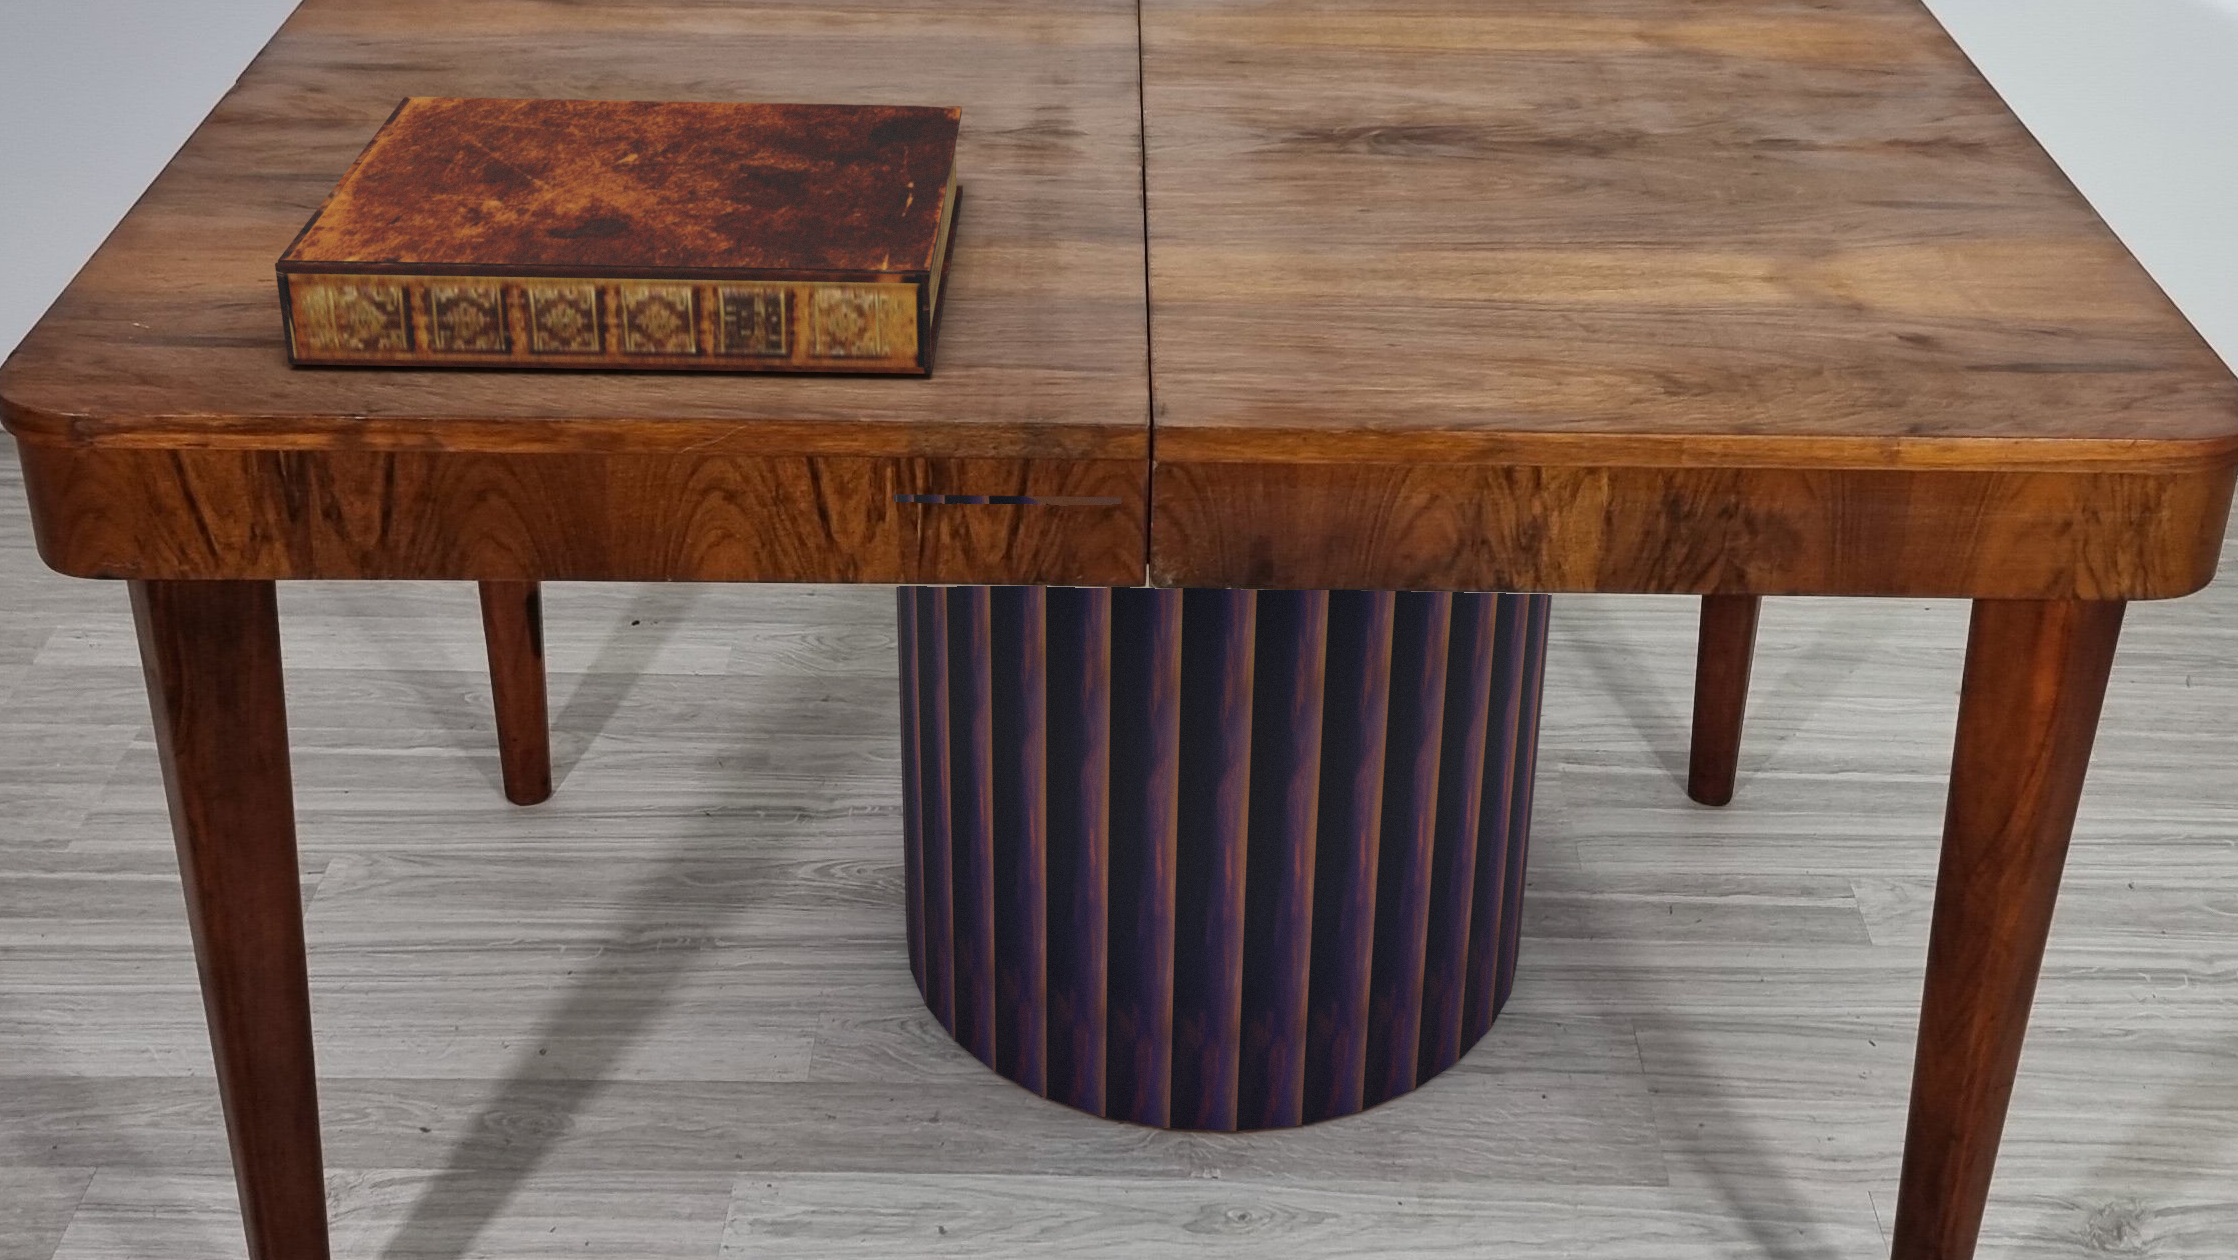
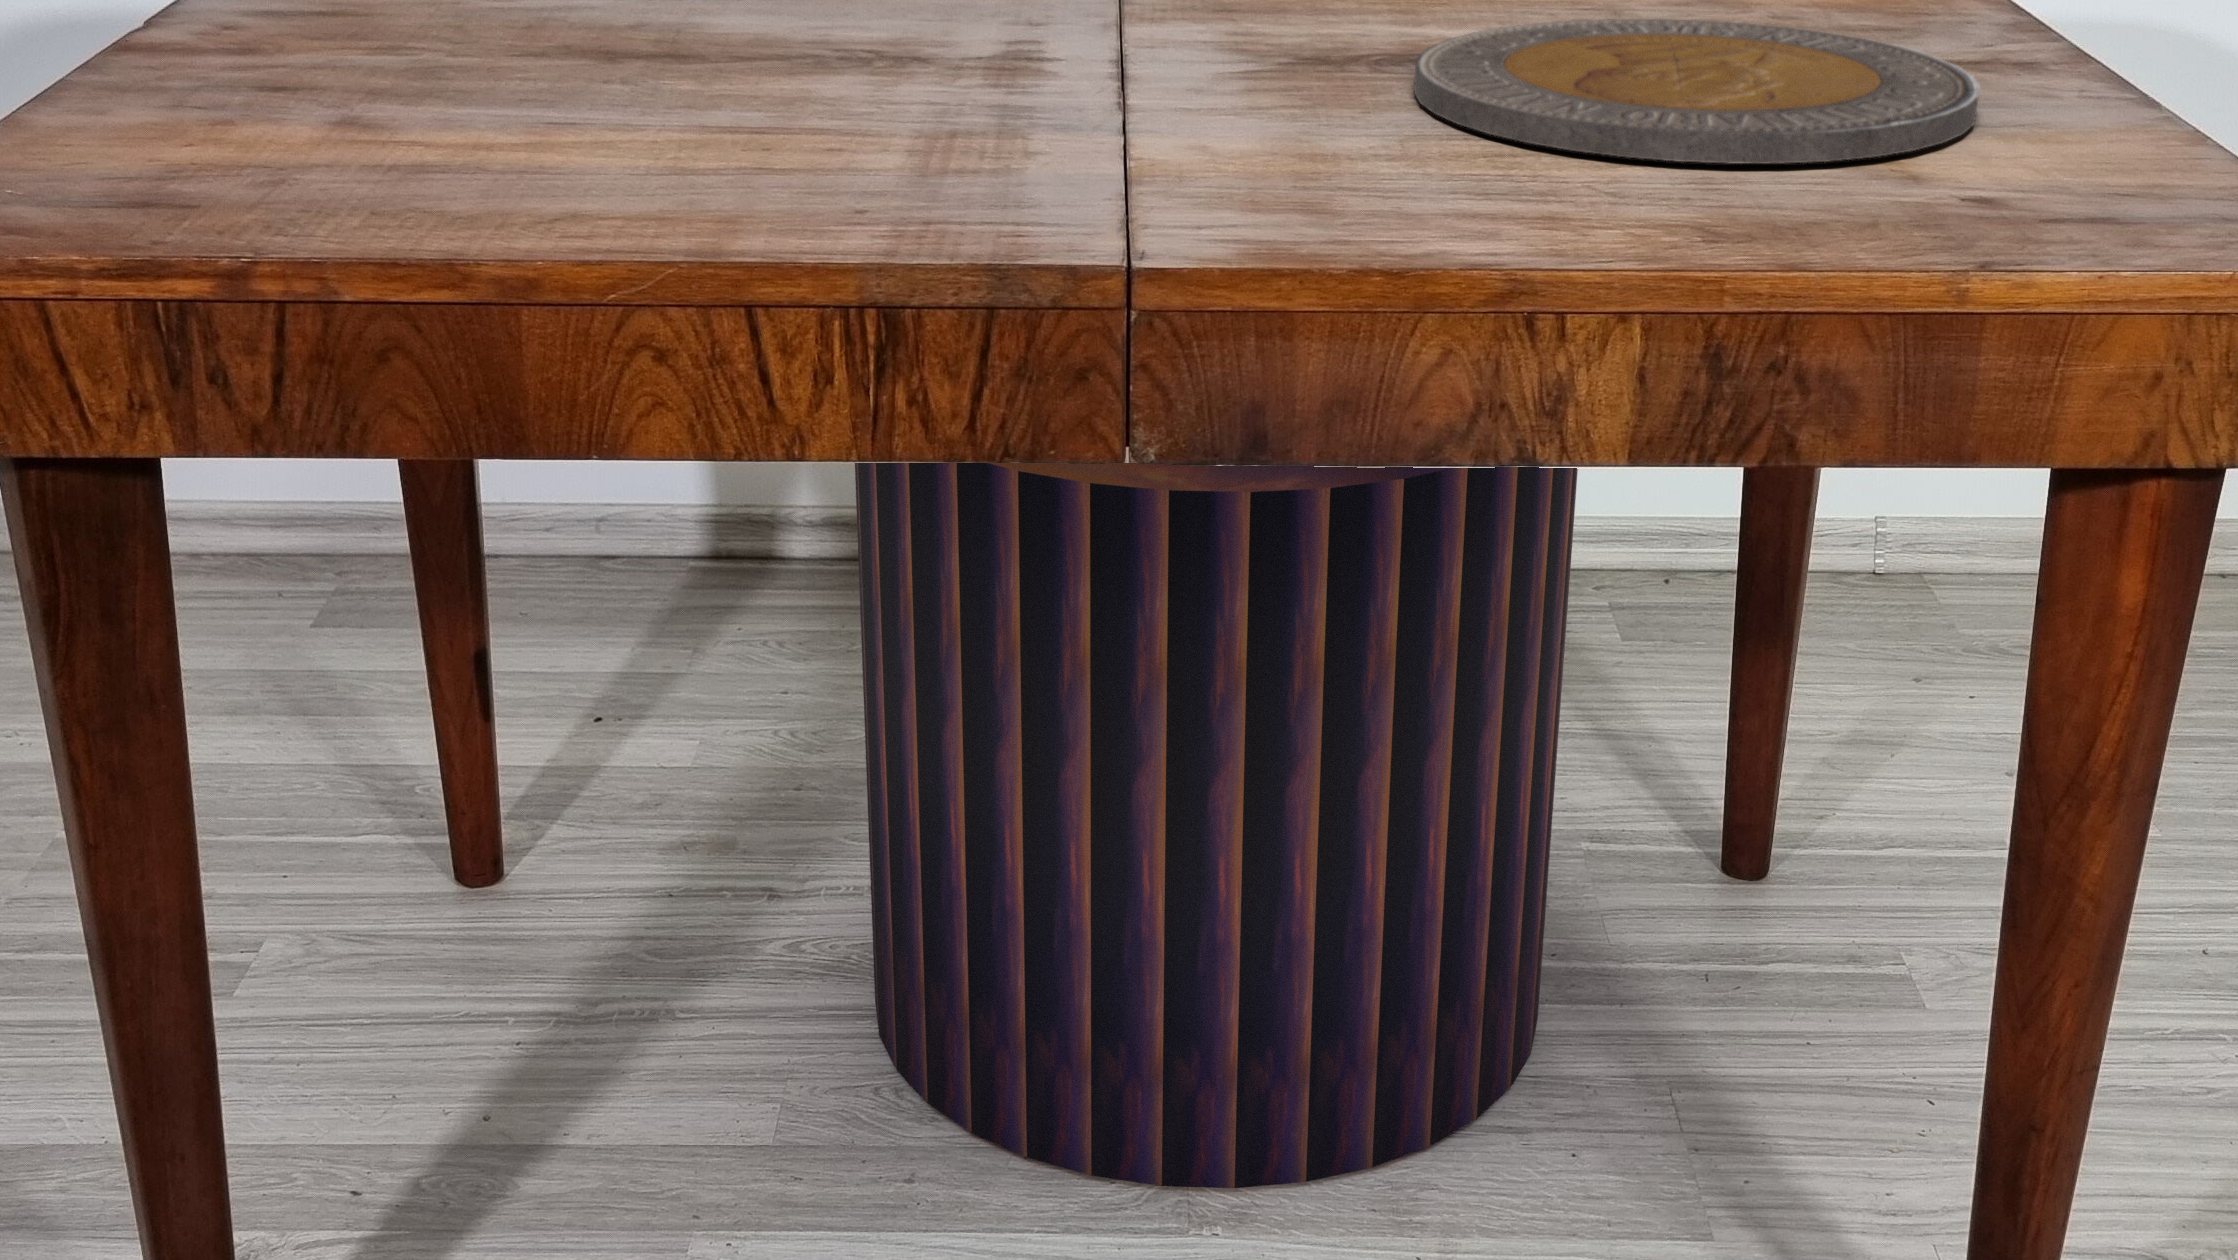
plate: none [1414,91,1929,294] -> present [1414,19,1980,164]
book: present [275,96,963,374] -> none [161,0,923,224]

